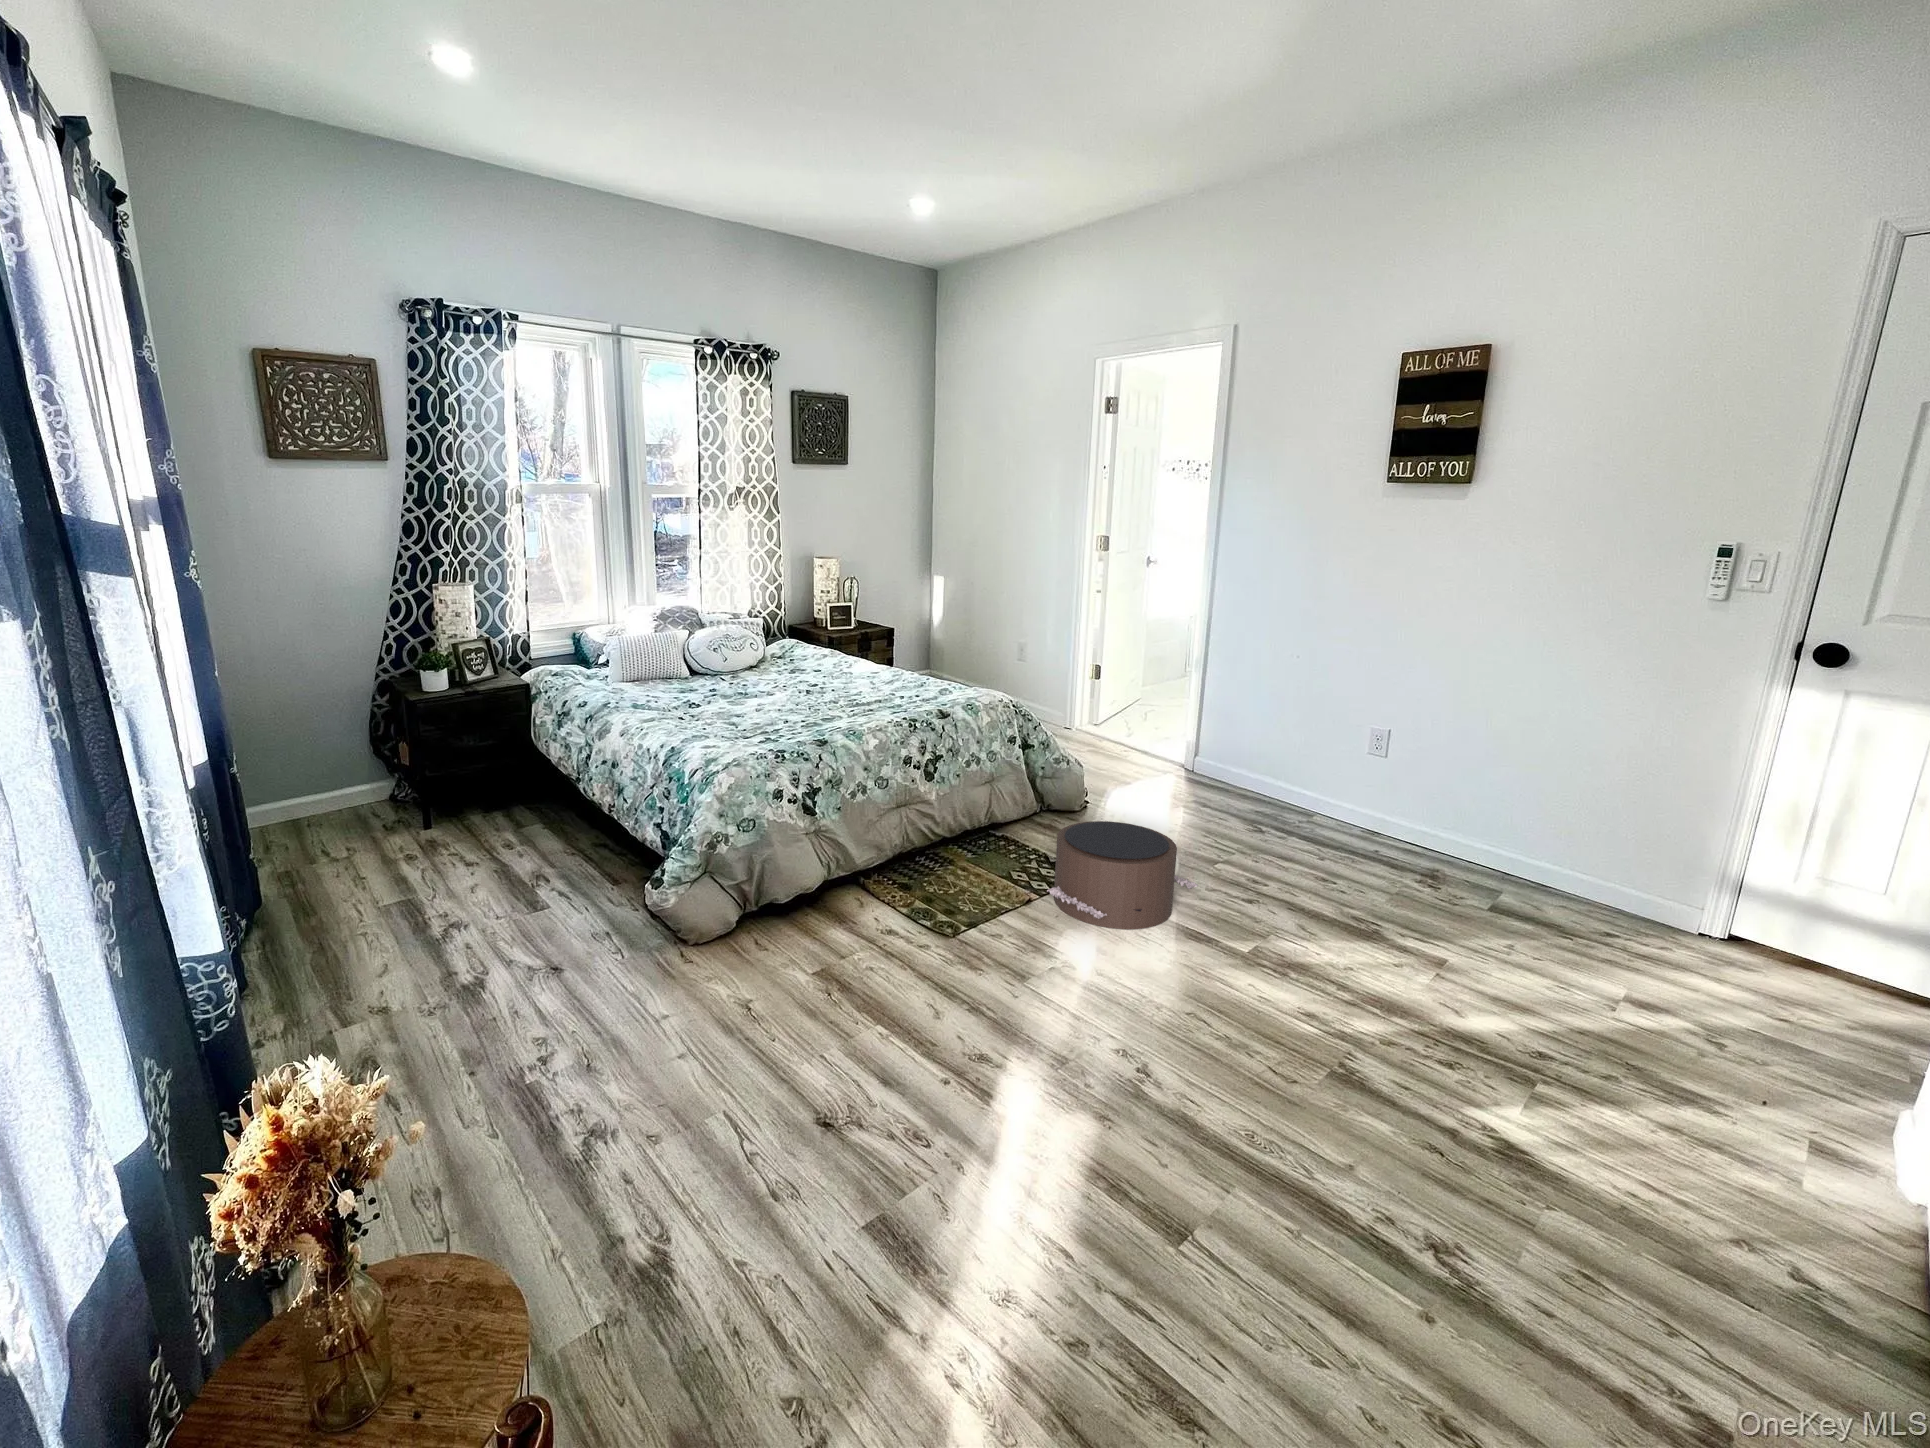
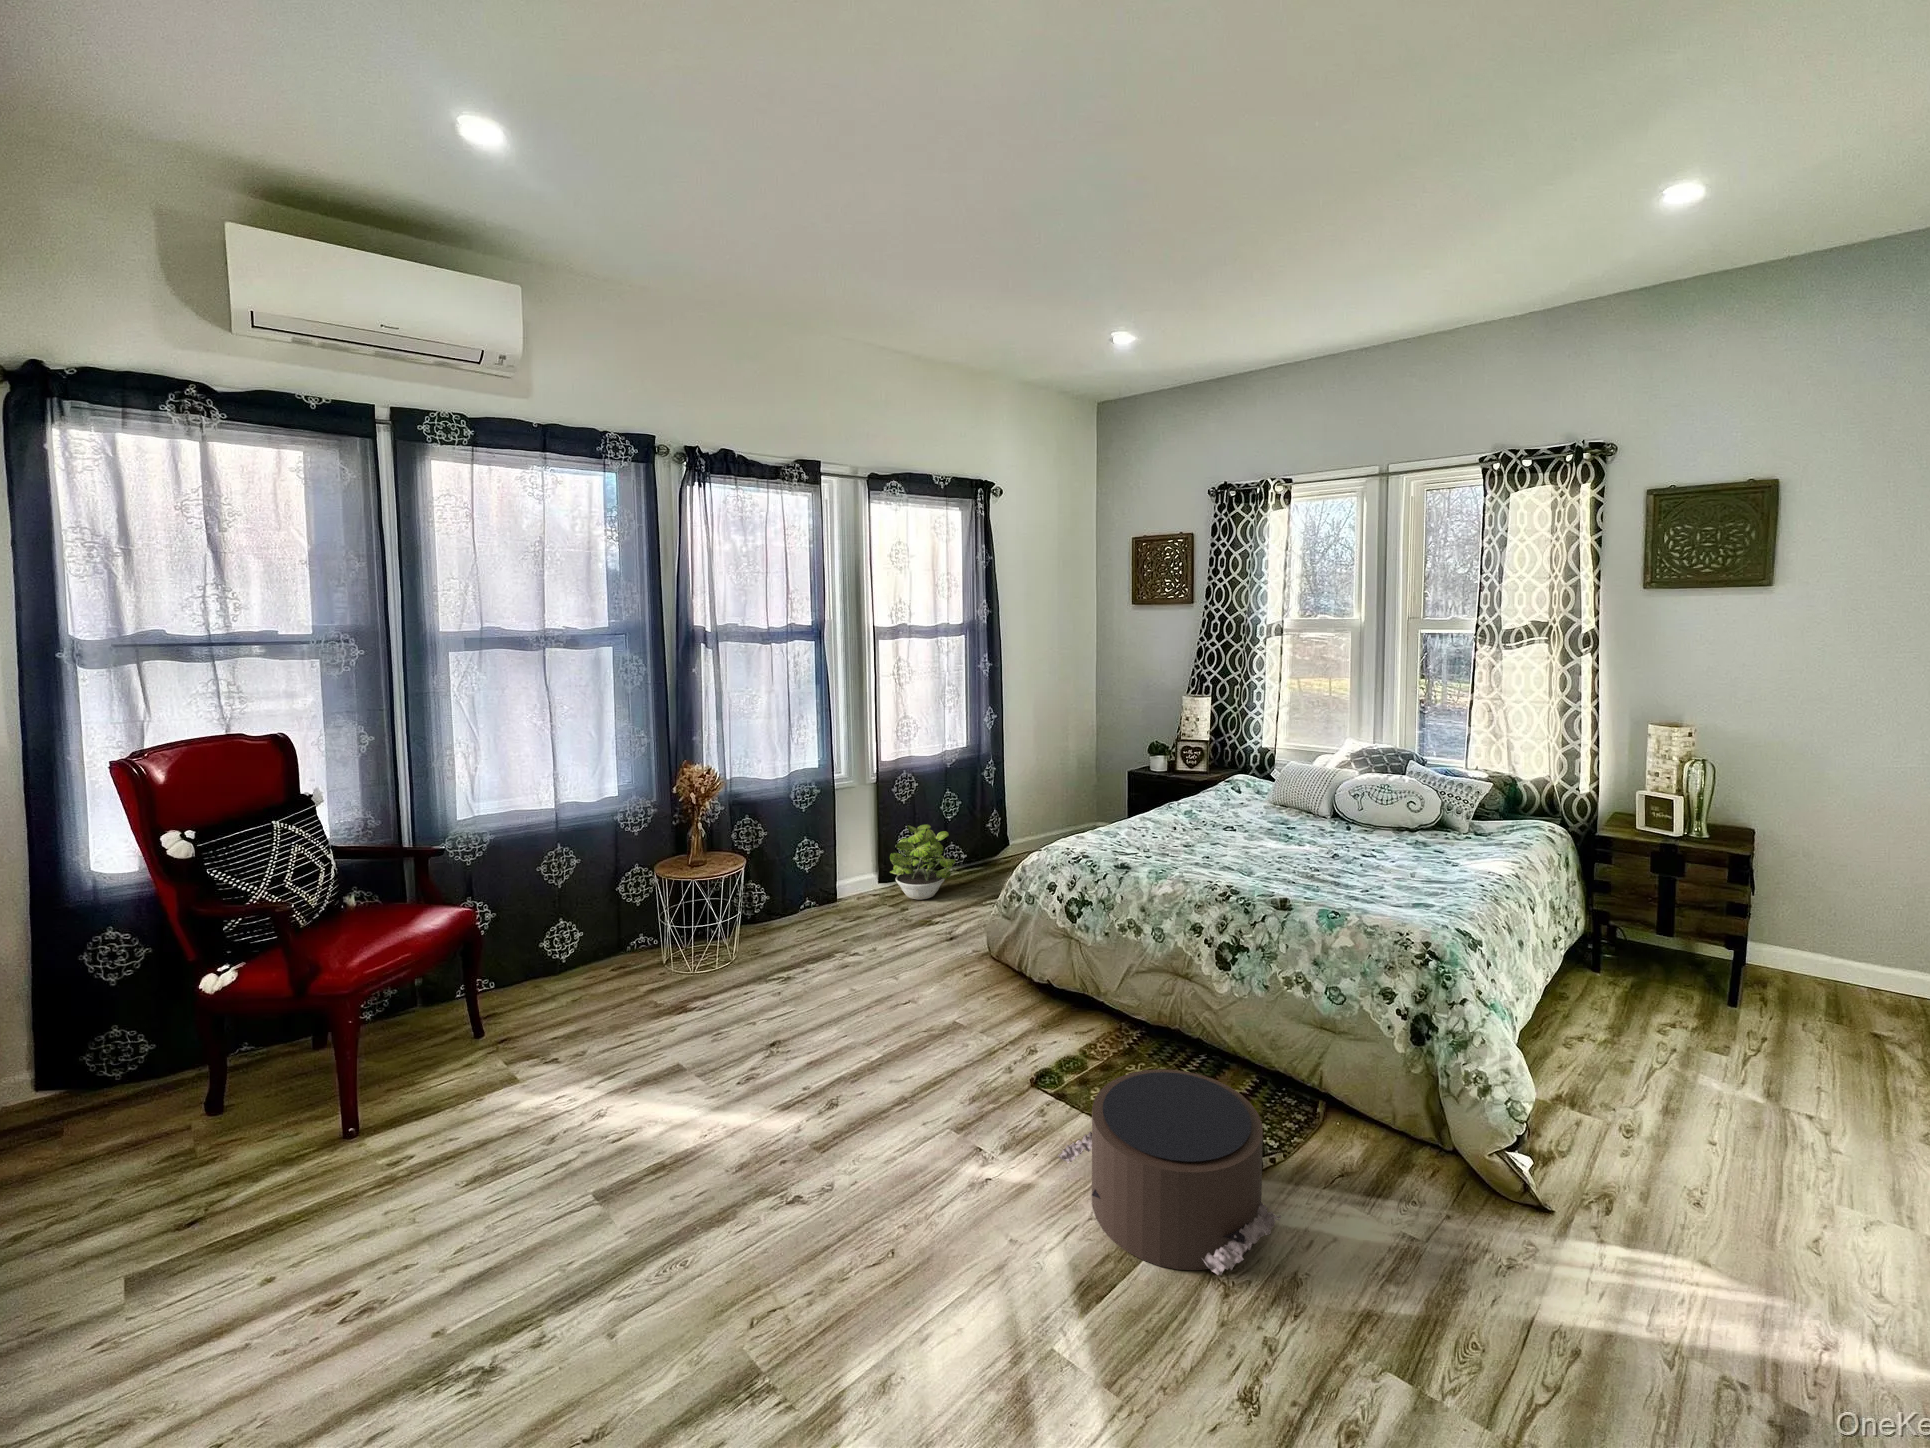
potted plant: none [241,842,435,992] -> present [889,825,956,899]

